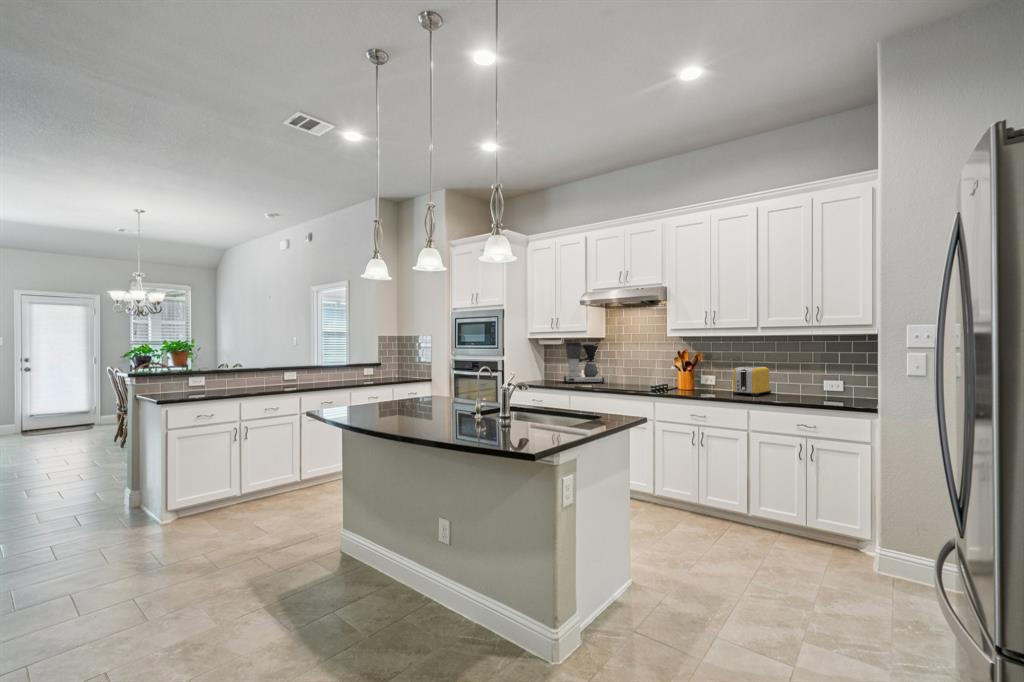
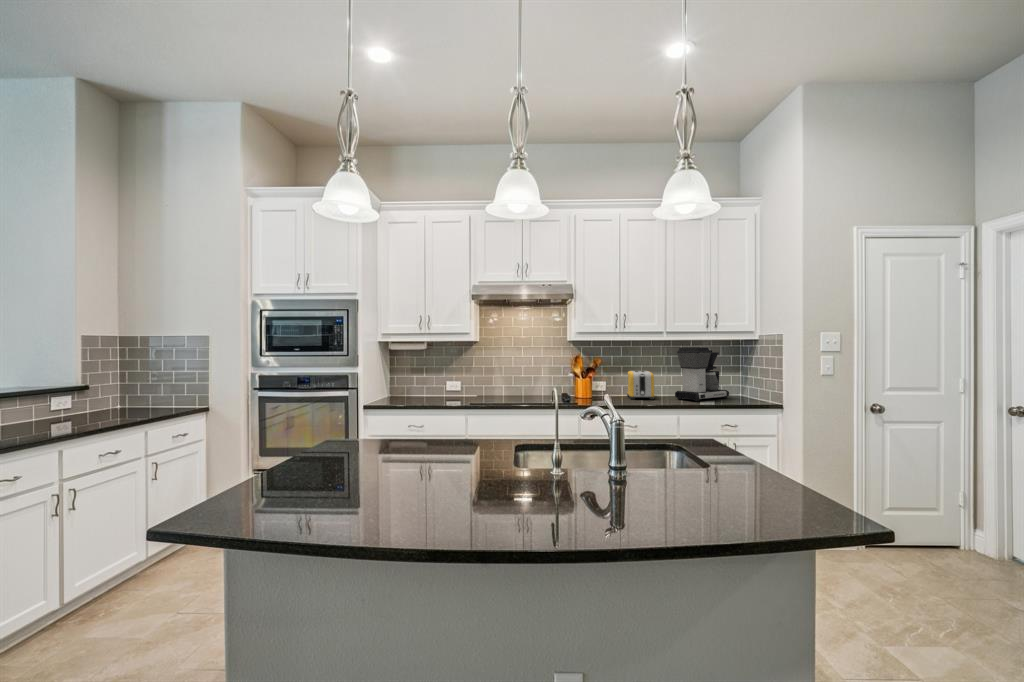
coffee maker: present [564,342,605,383] -> present [675,347,729,401]

